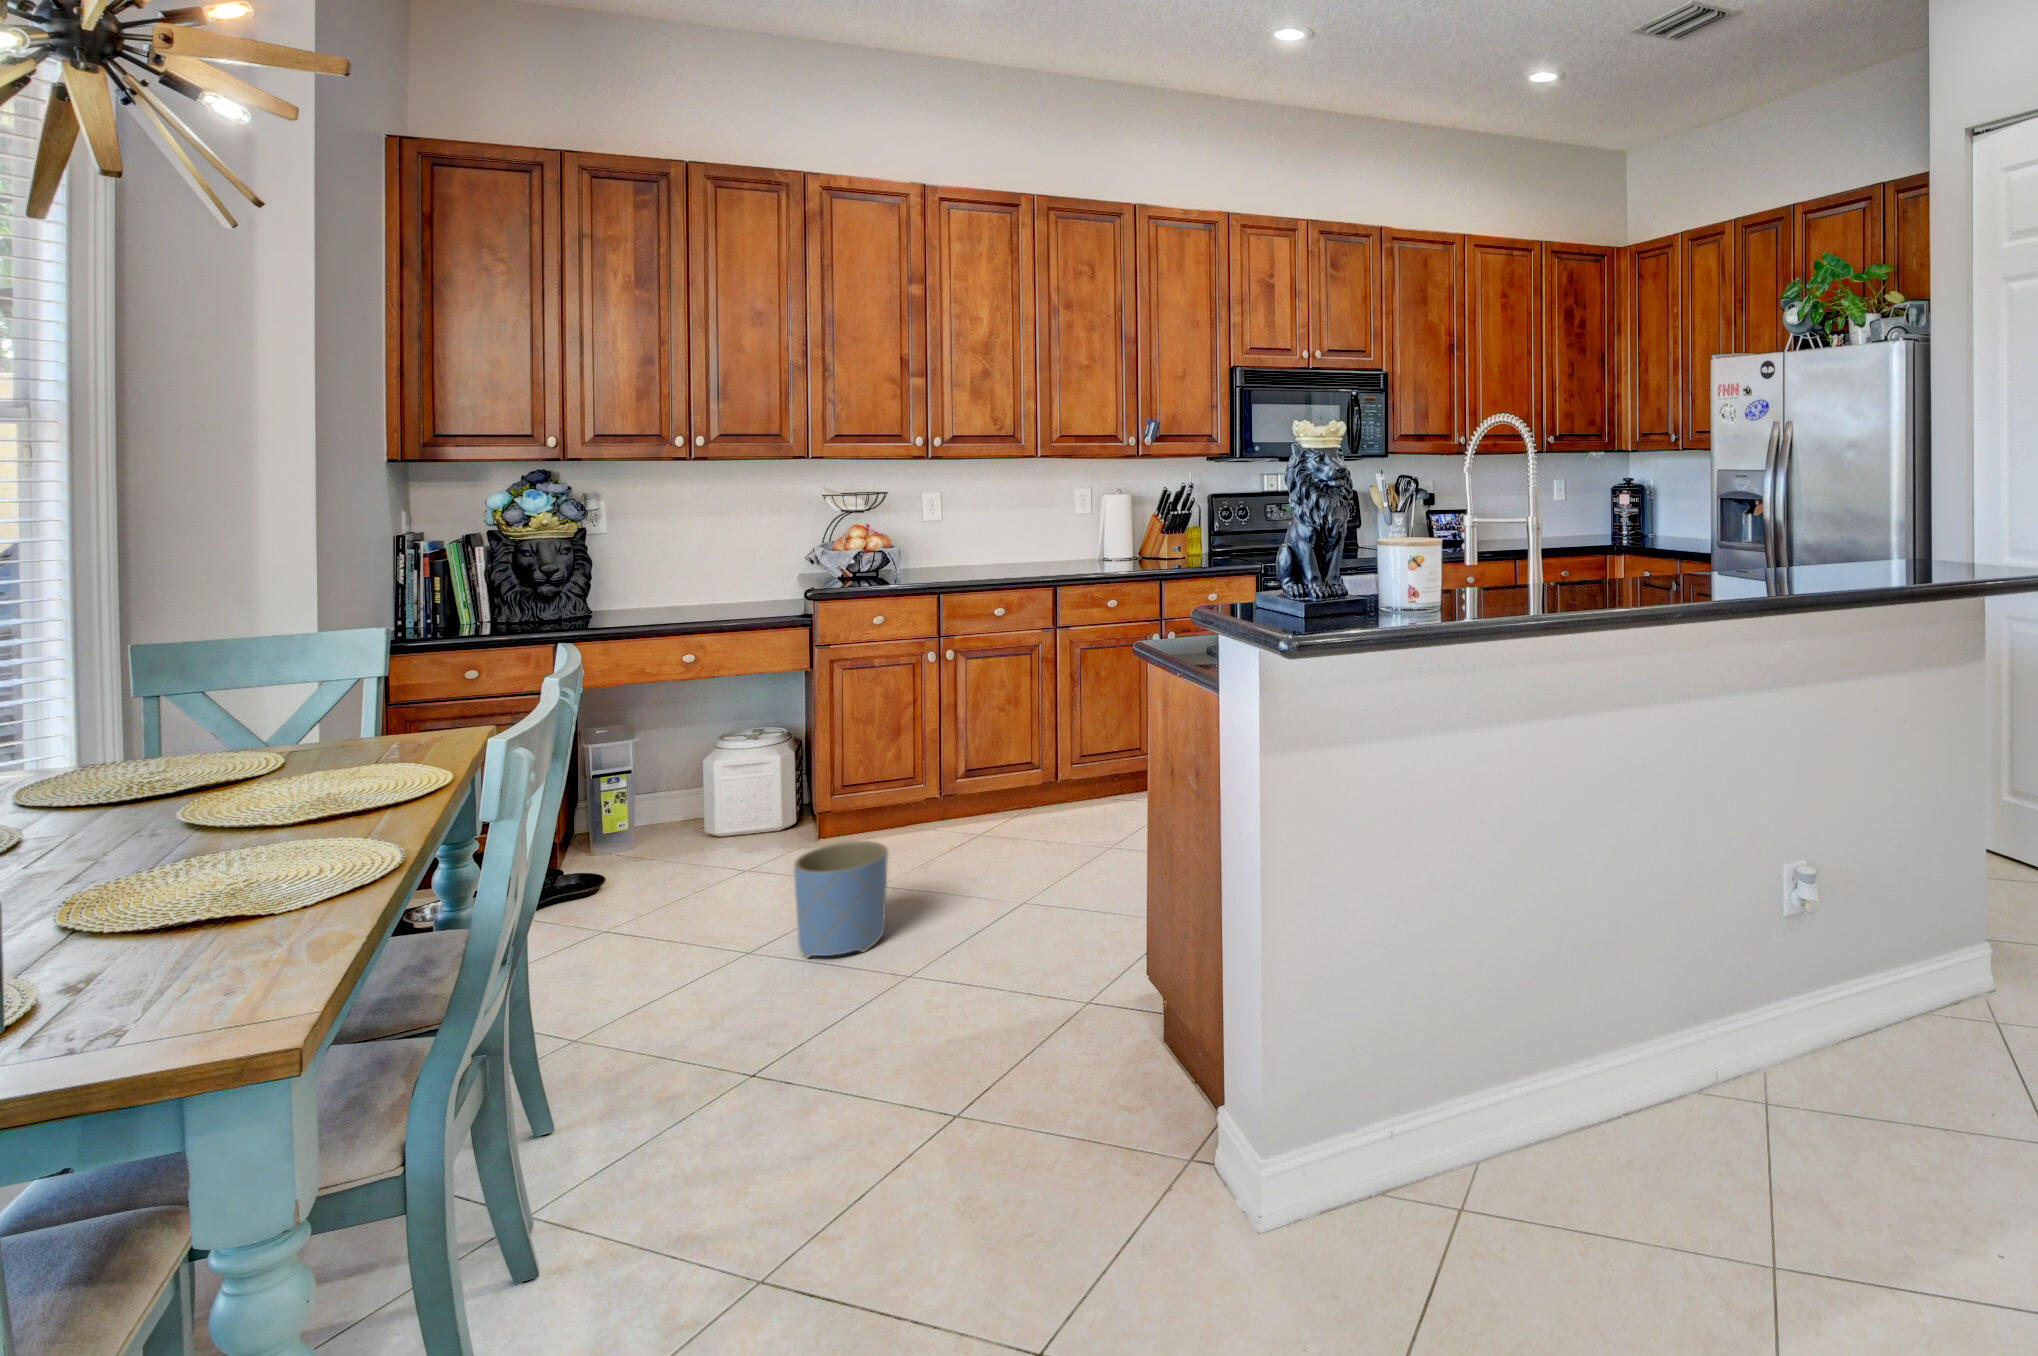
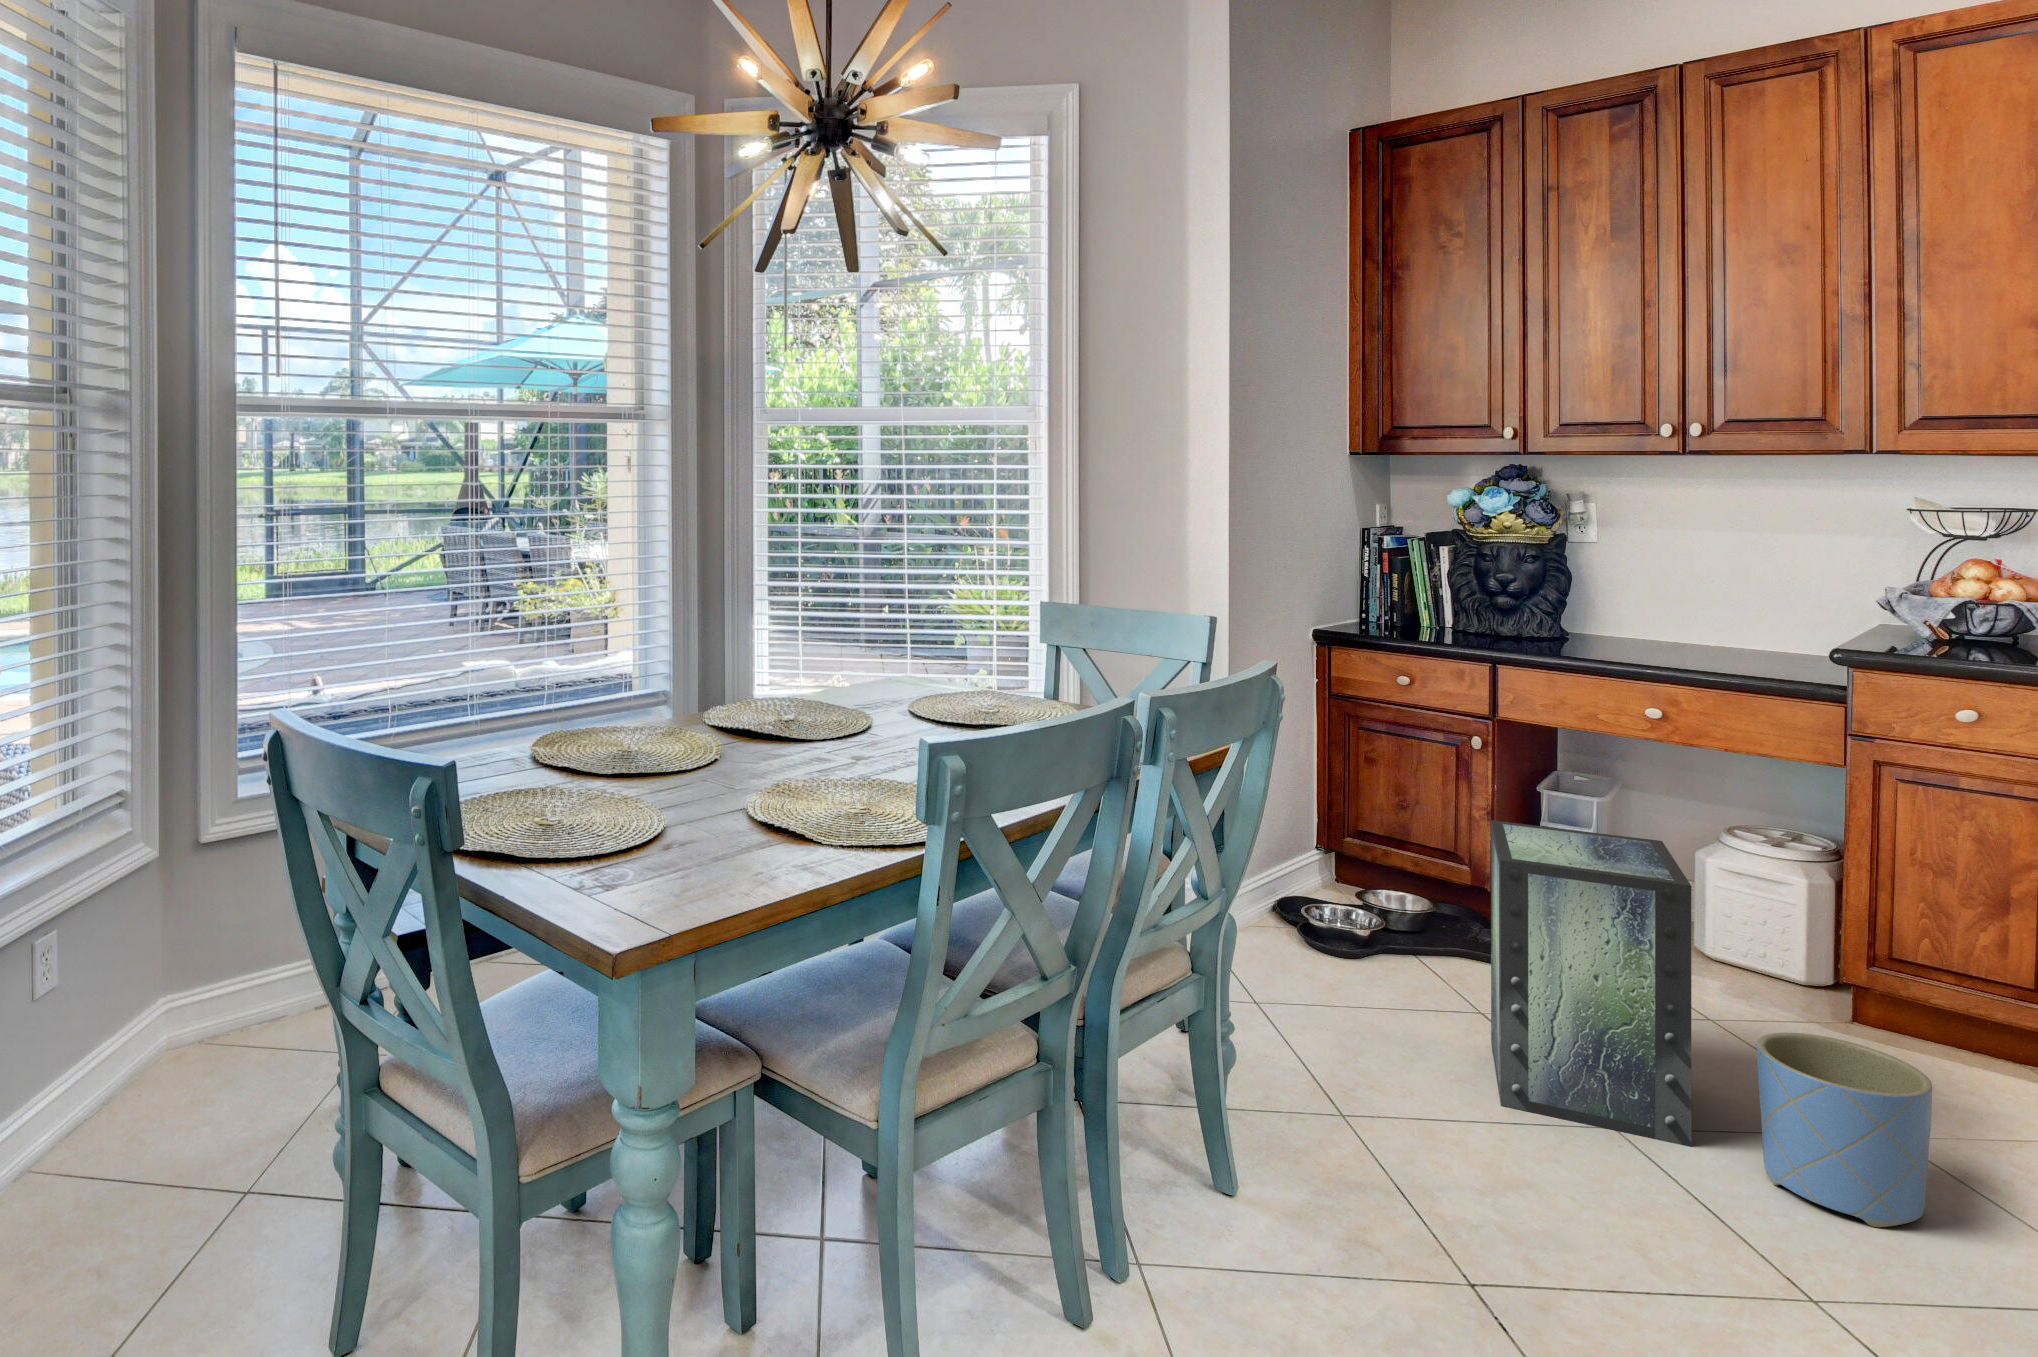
storage box: none [583,749,753,1008] -> present [1491,820,1691,1147]

